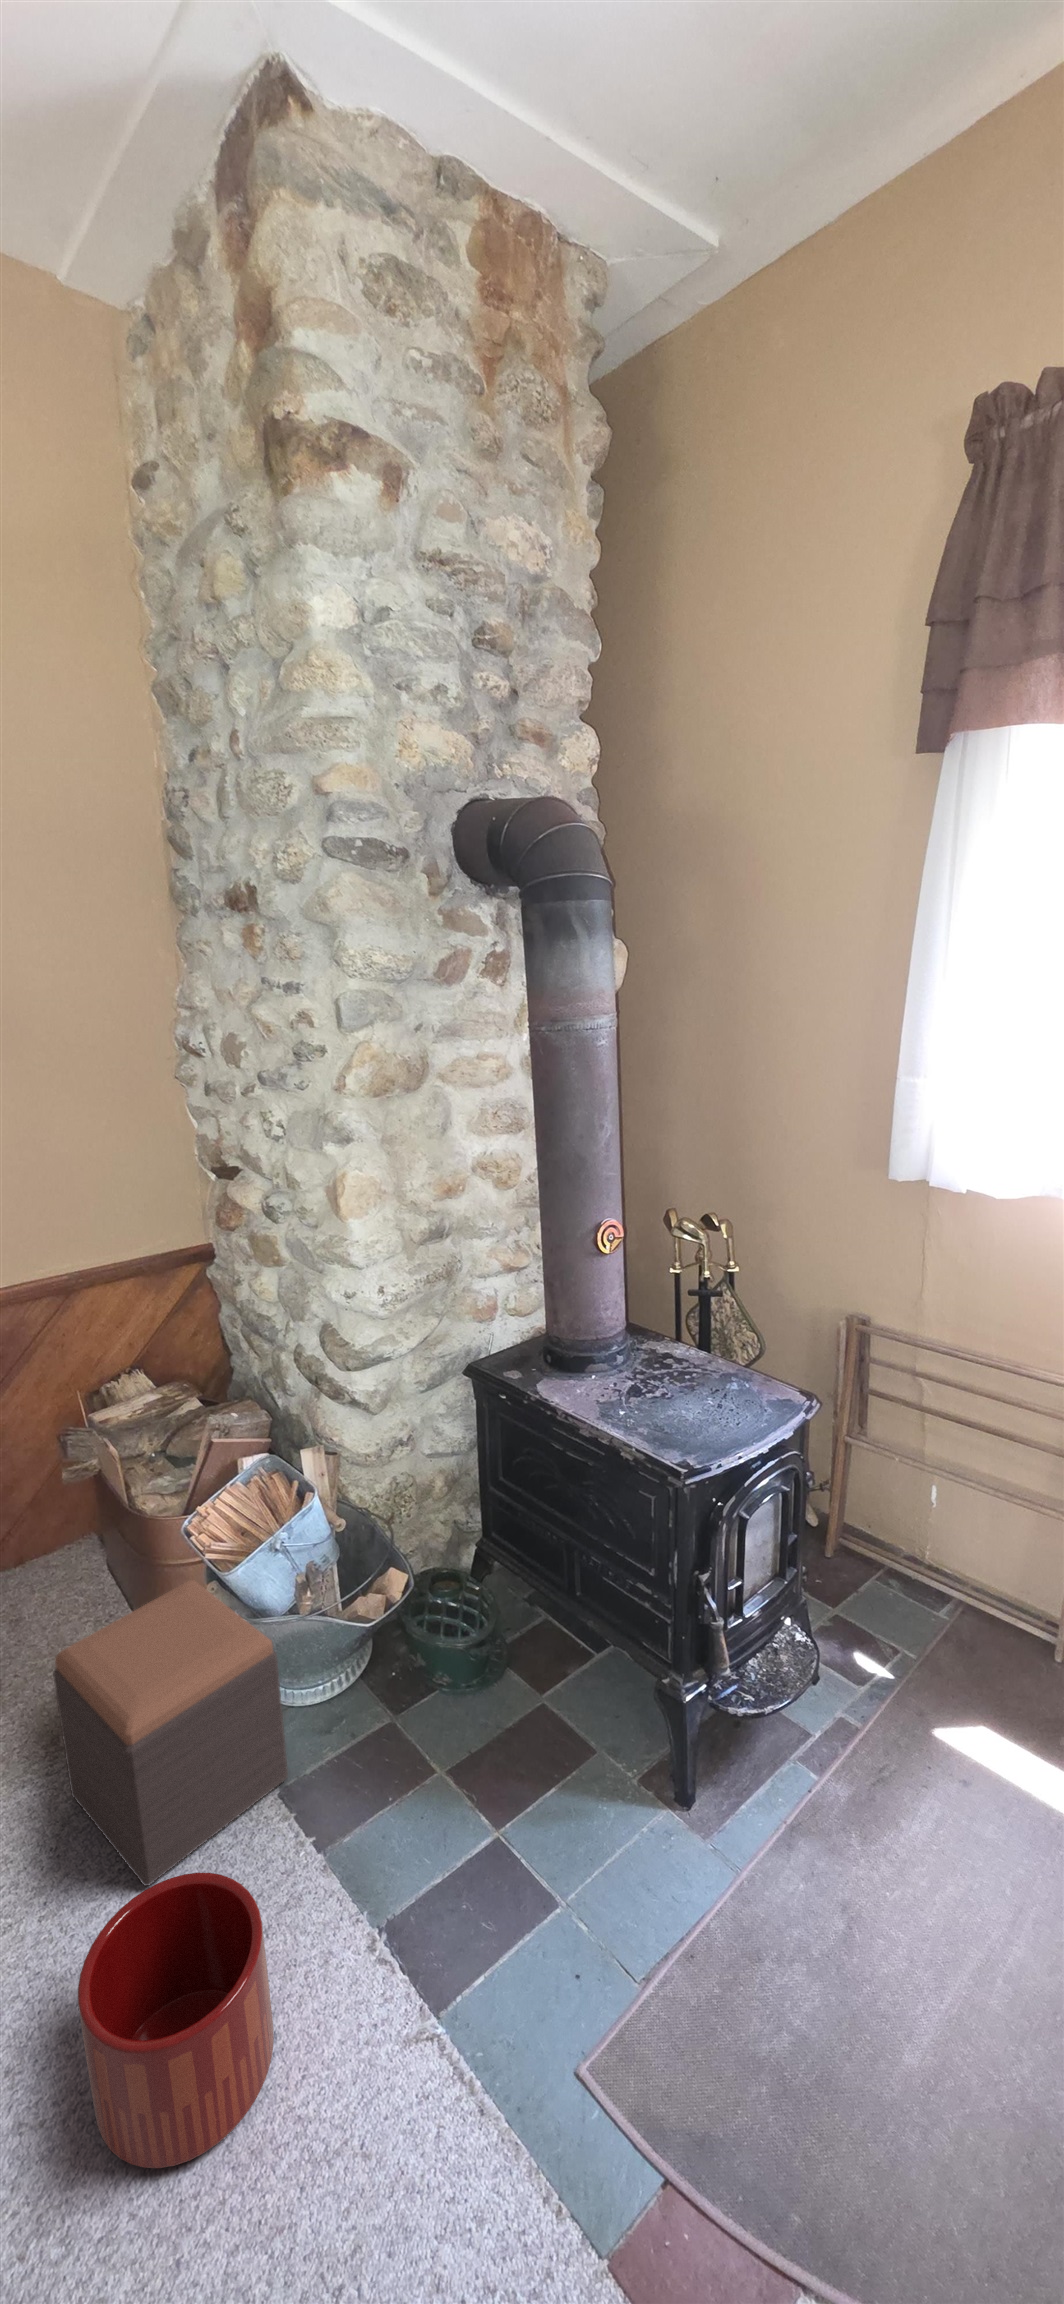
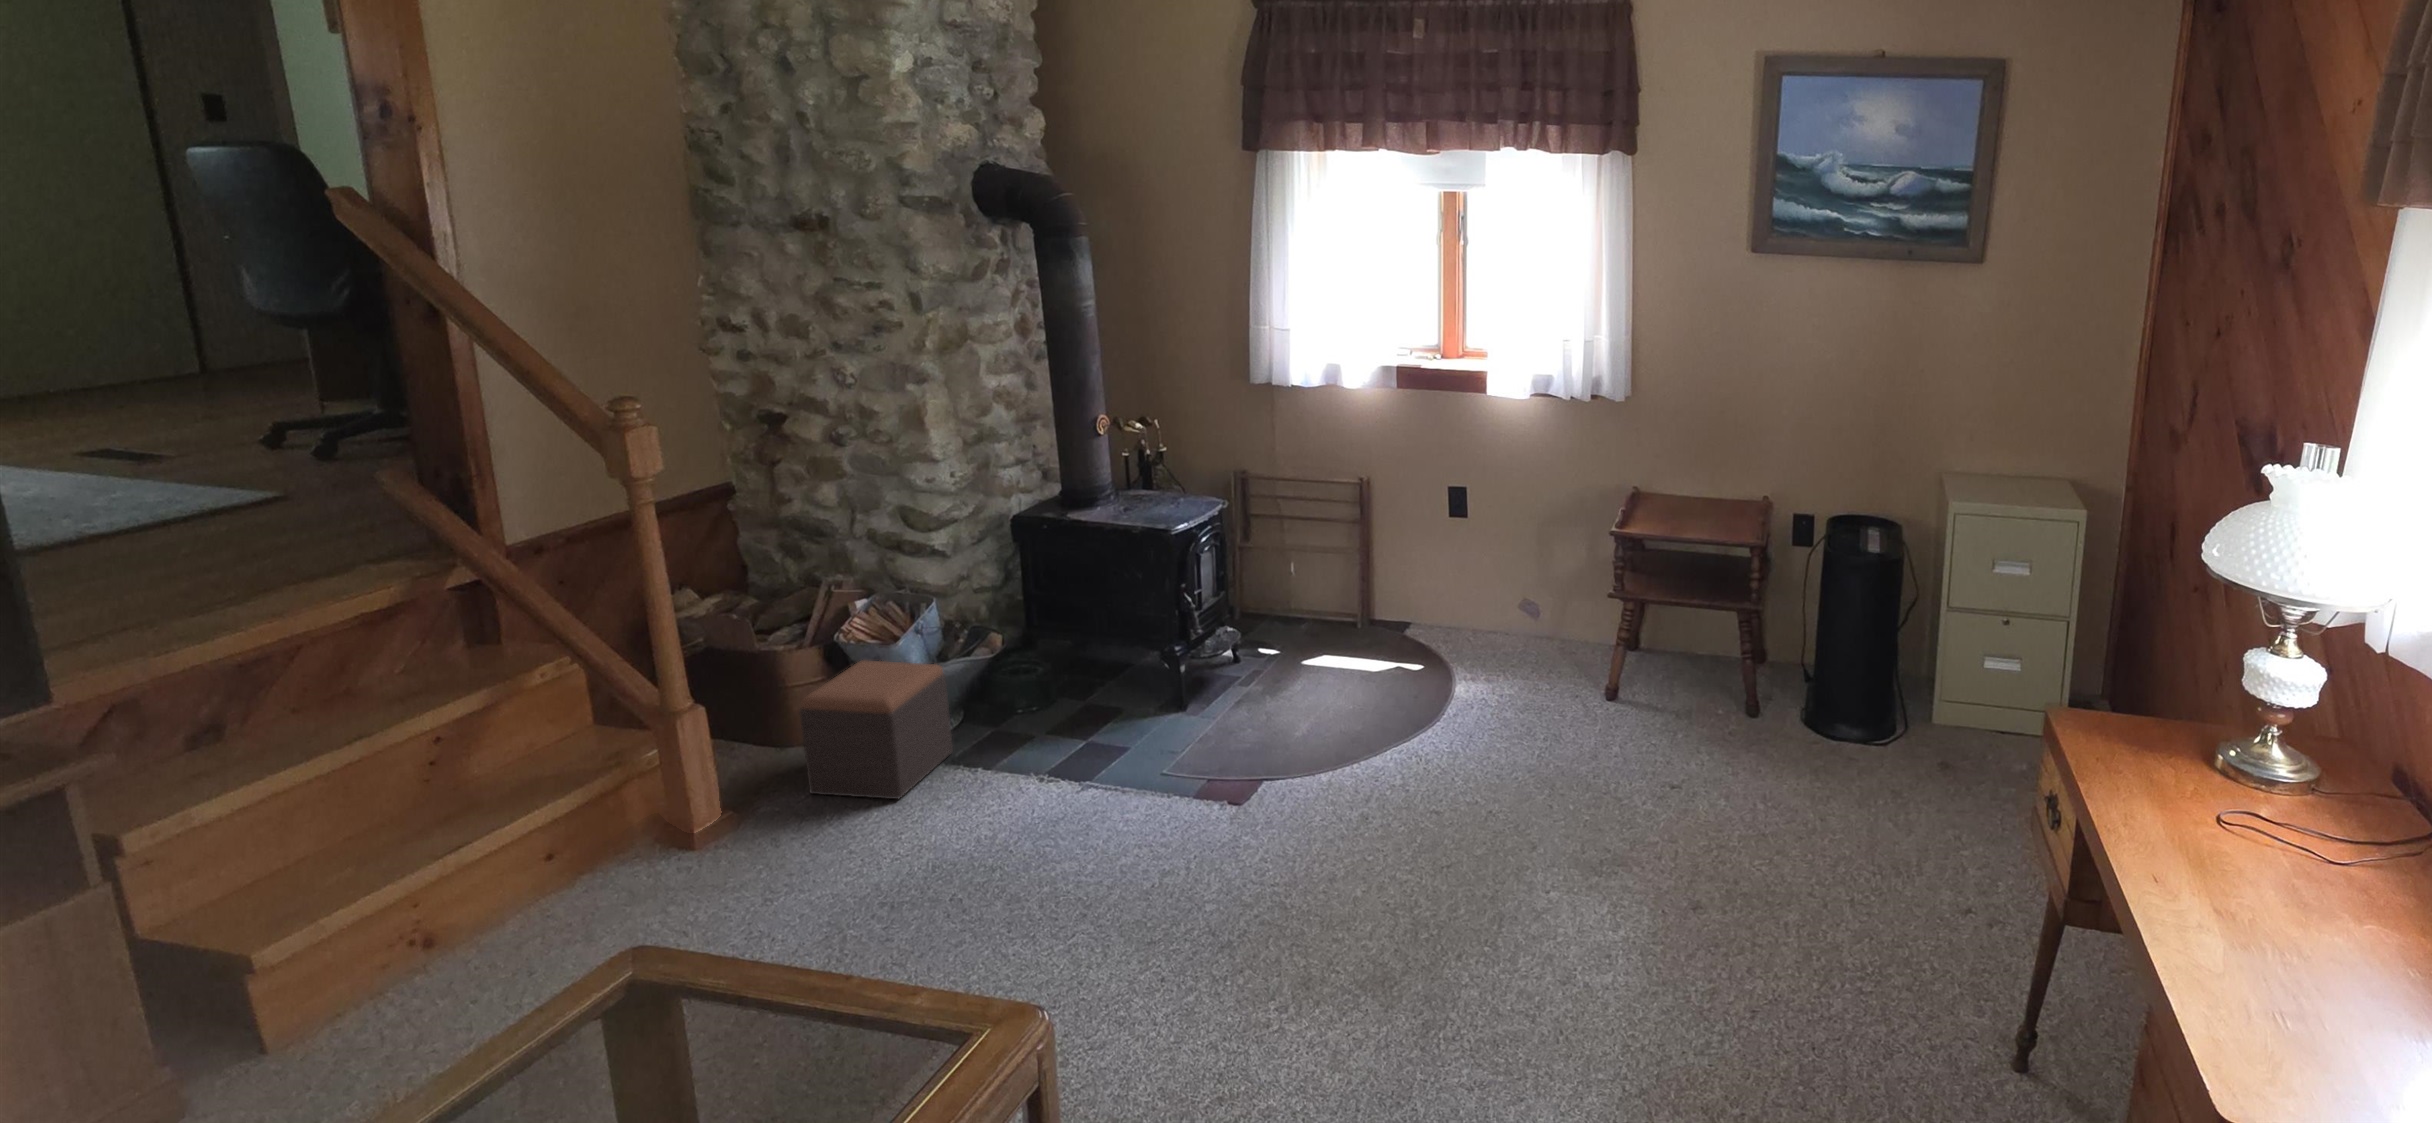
planter: present [78,1873,274,2168] -> none [924,741,1021,847]

